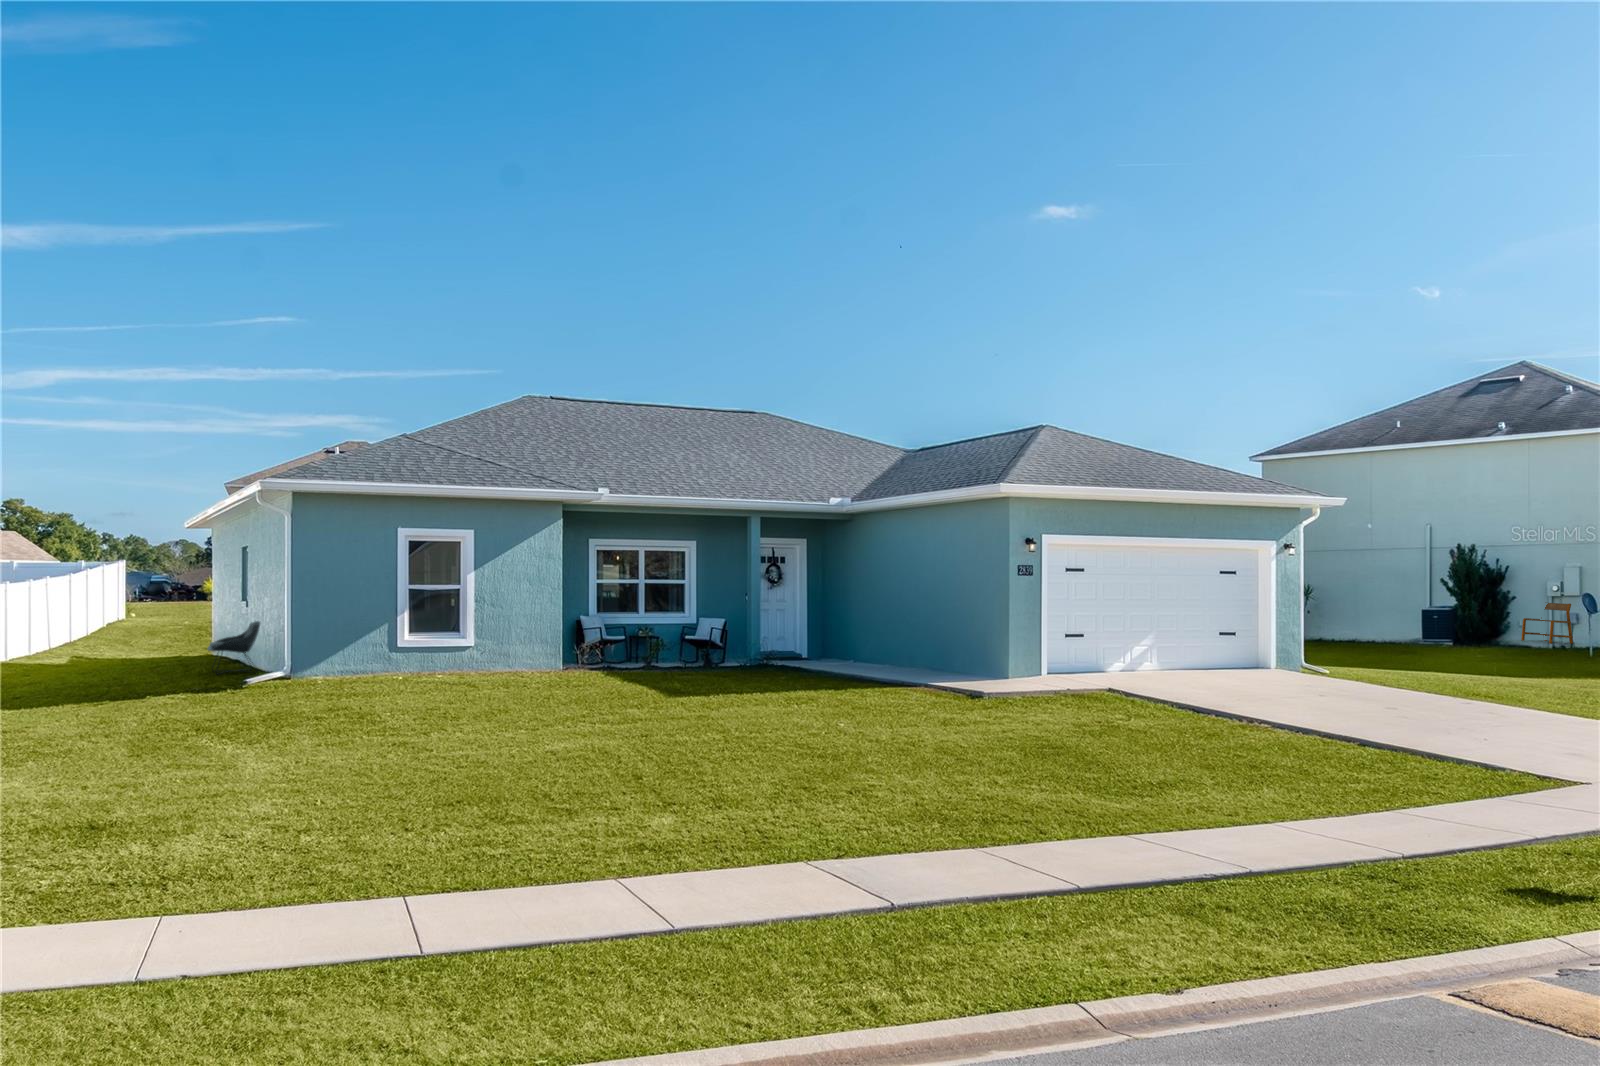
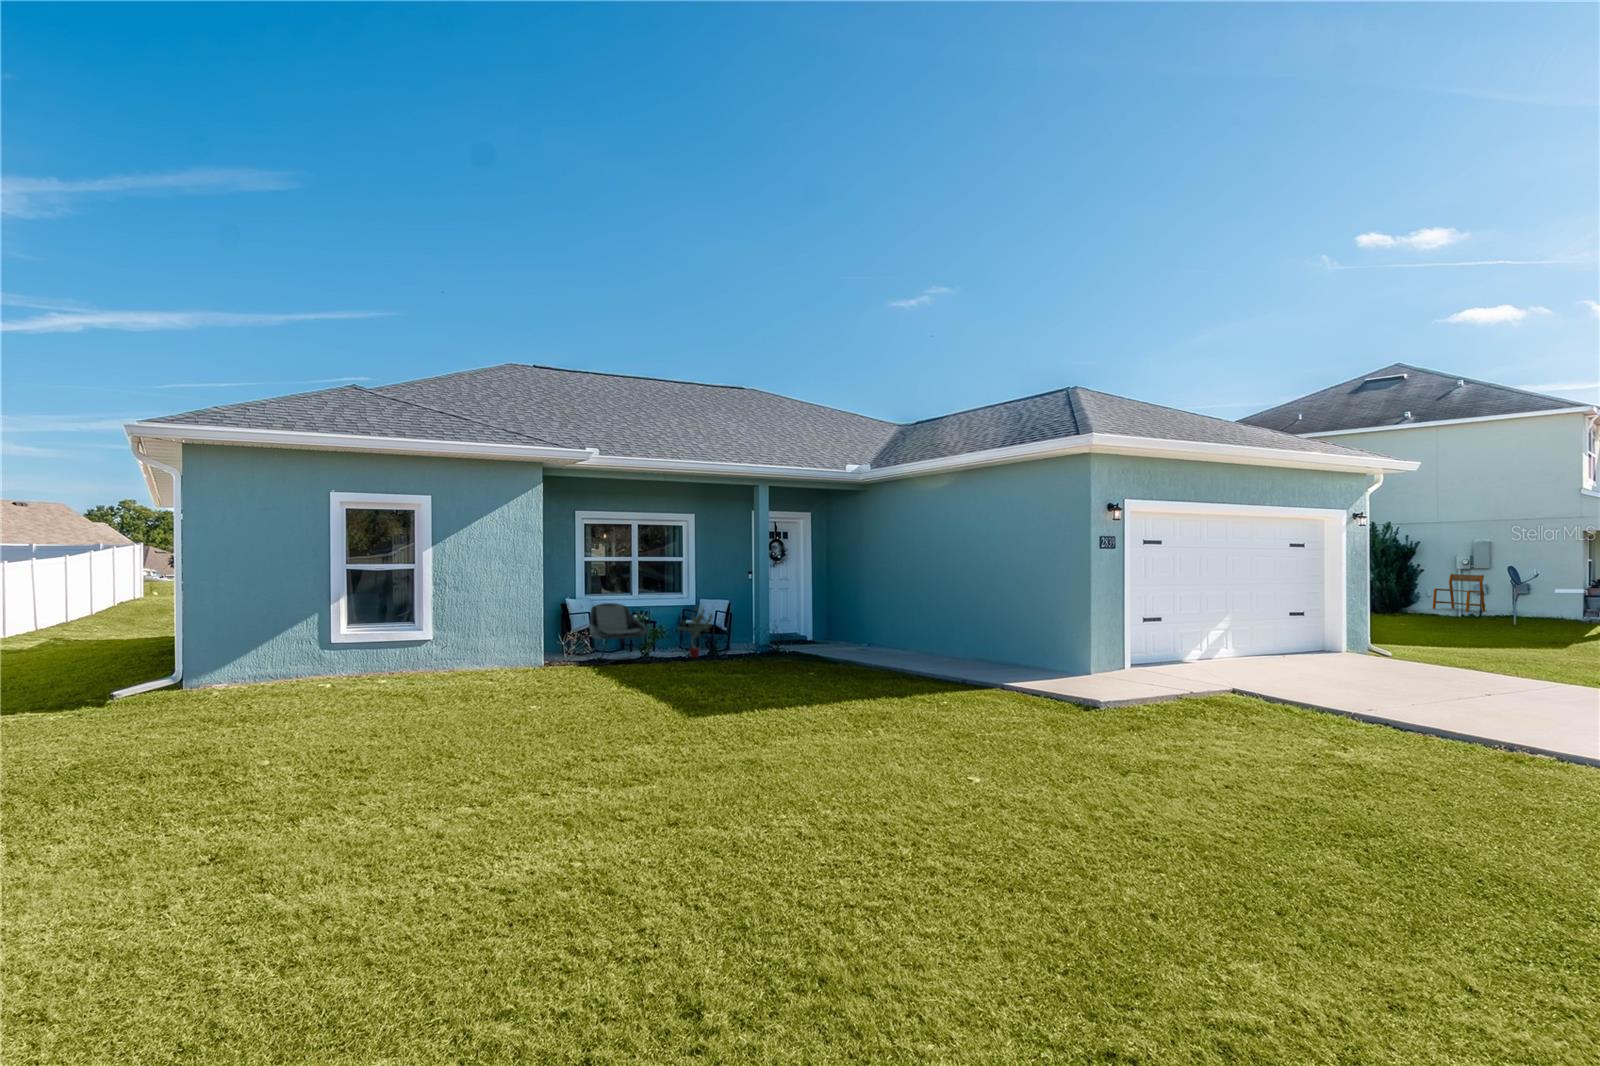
lounge chair: present [208,621,260,673] -> present [588,603,647,666]
potted tree: none [677,623,709,670] -> present [678,609,712,658]

